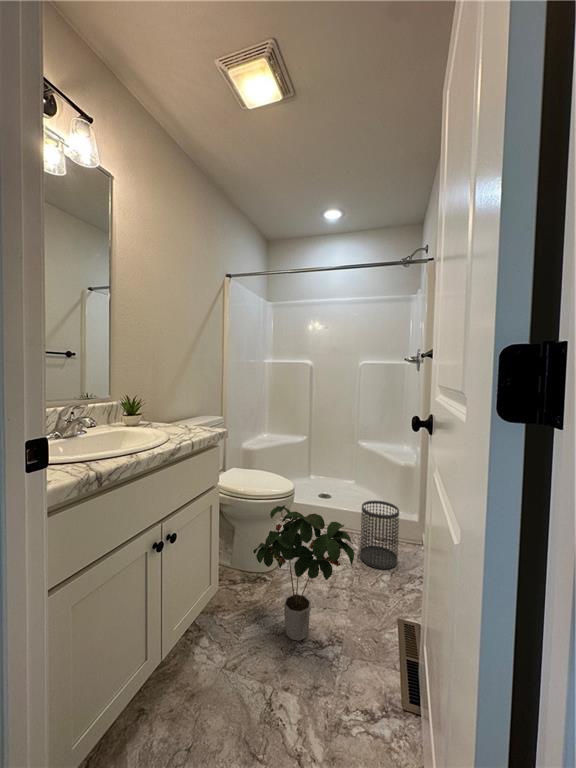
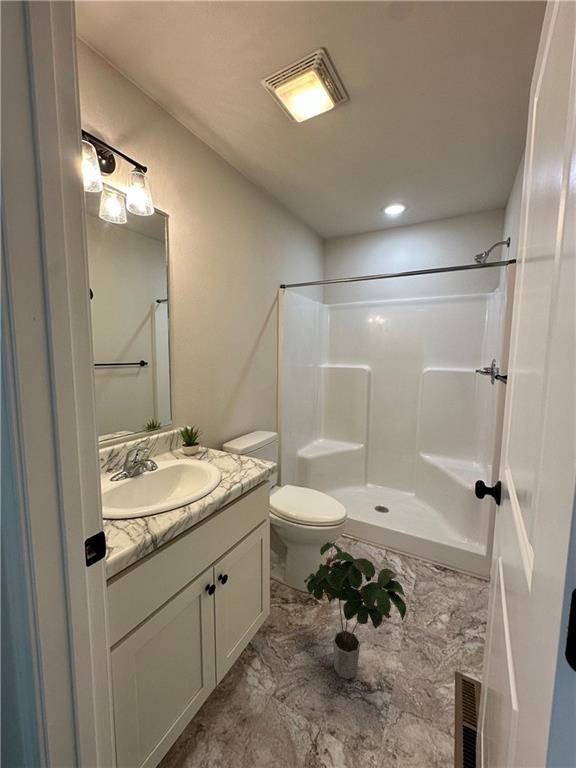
wastebasket: present [360,501,399,569] -> none [418,530,463,606]

